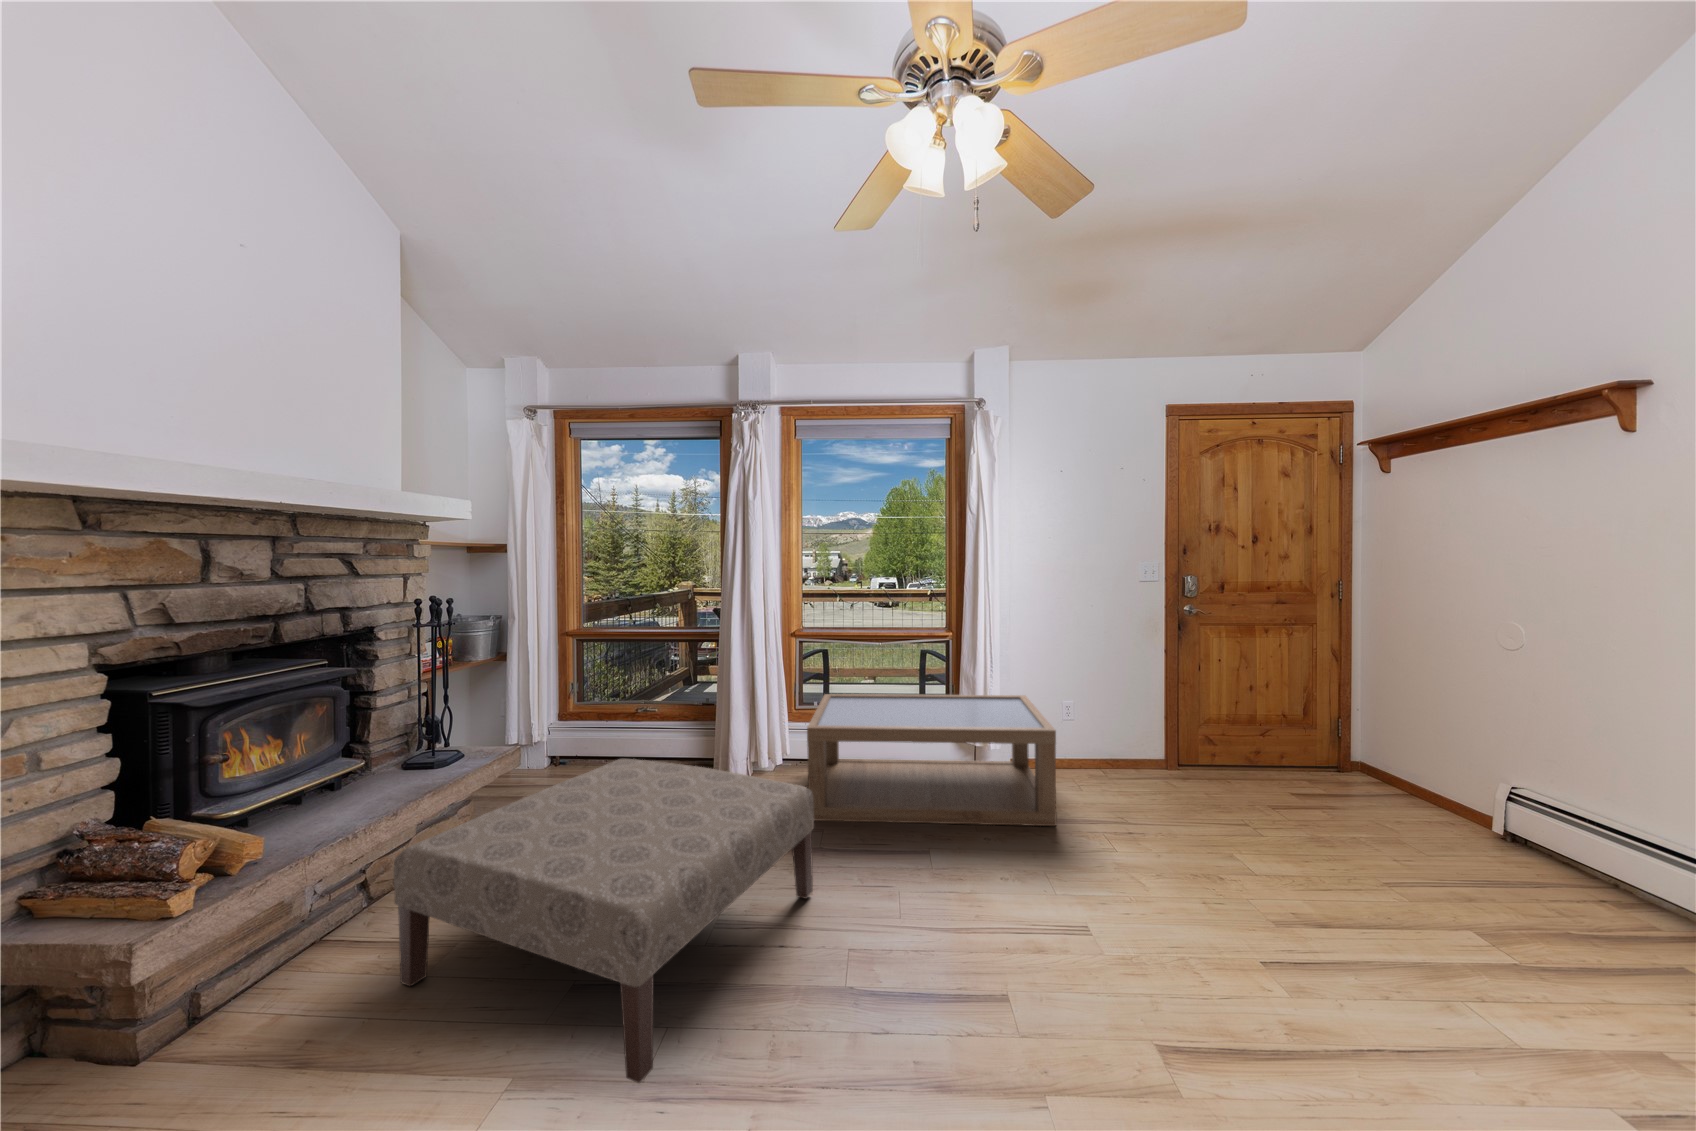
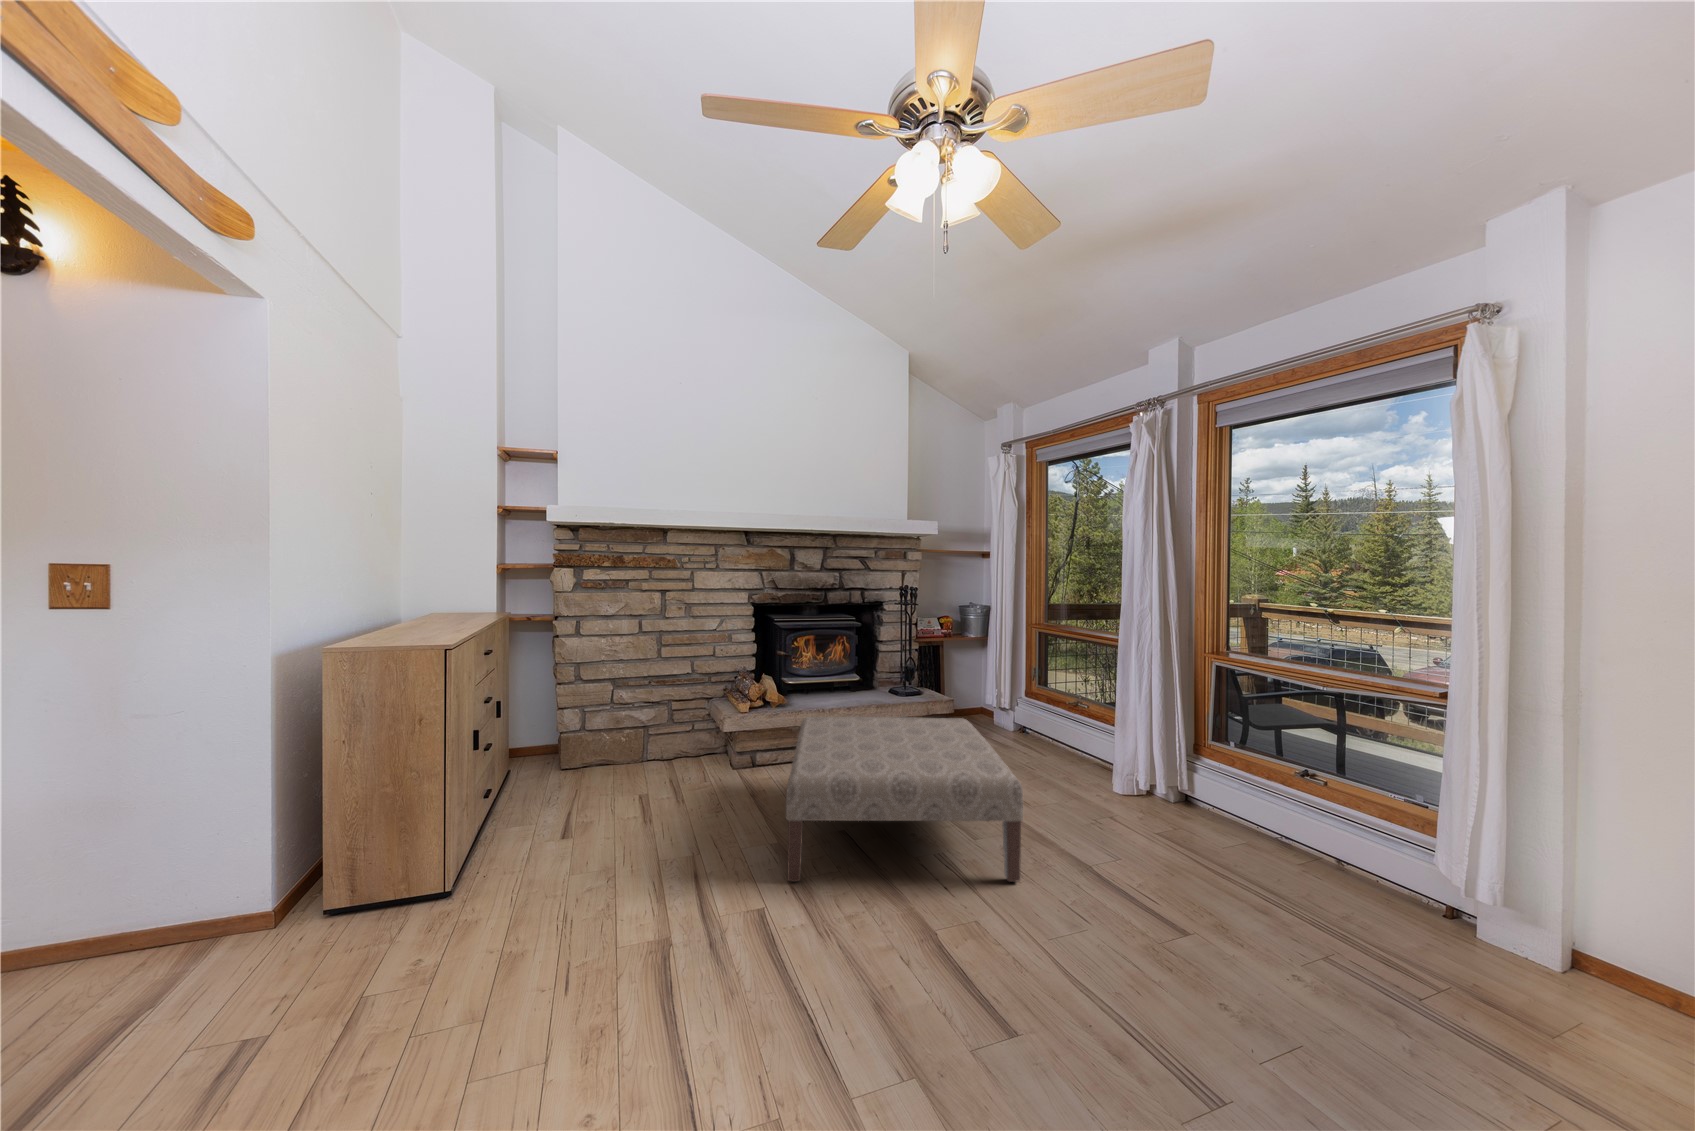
coffee table: present [807,694,1057,826] -> none [1125,733,1610,1050]

